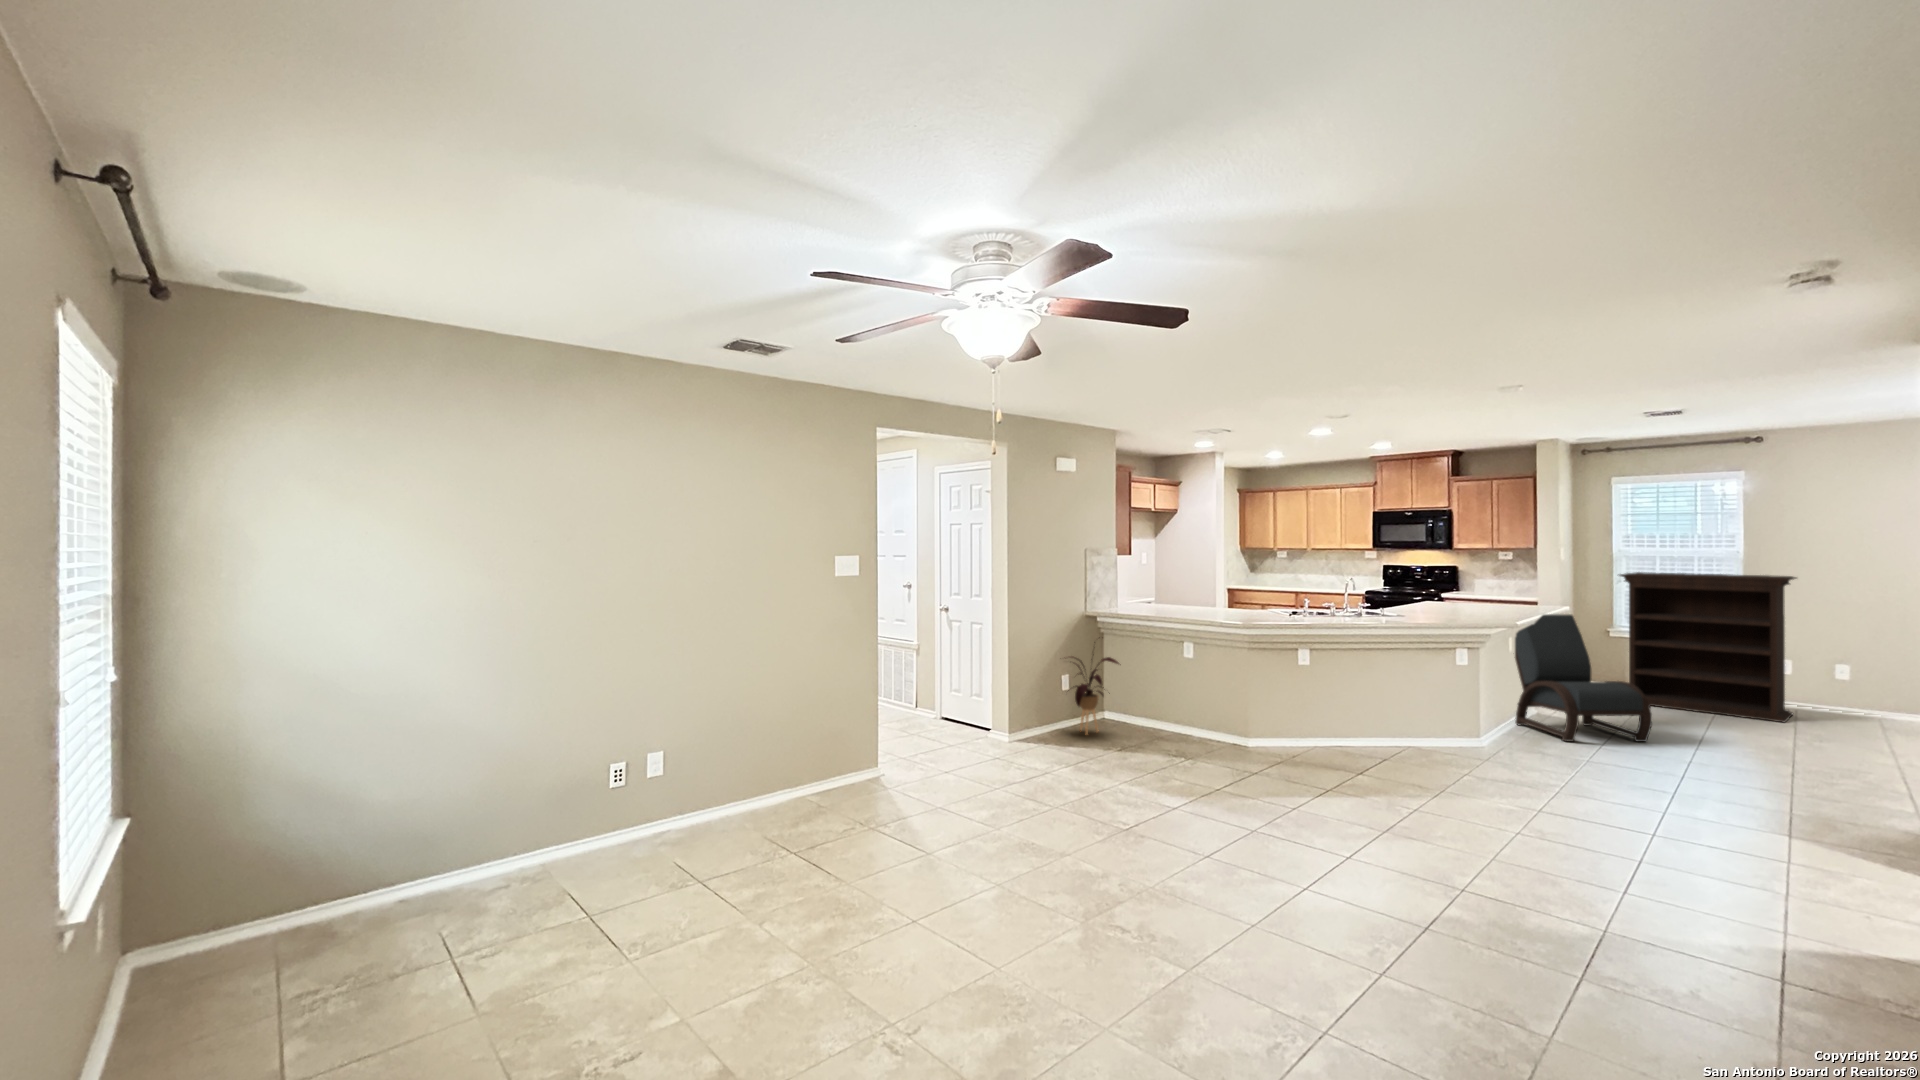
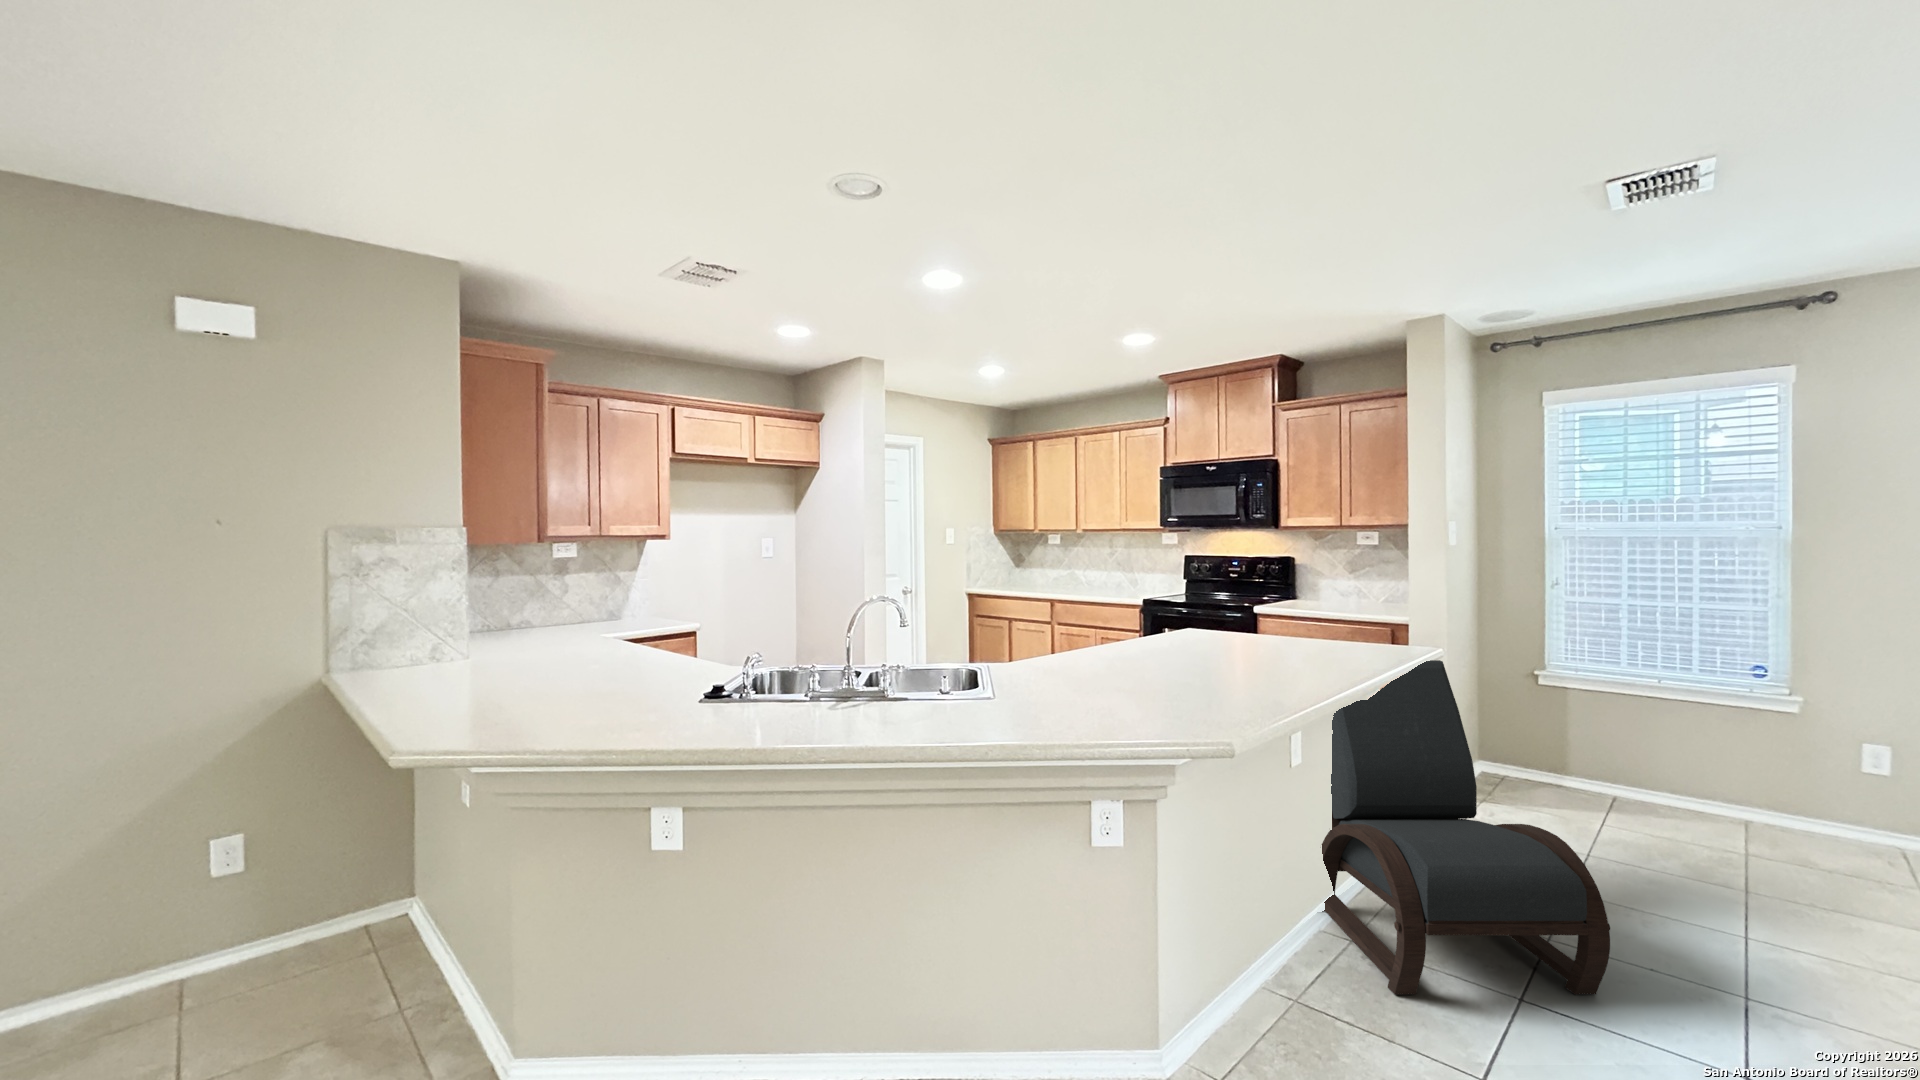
bookshelf: present [1619,572,1796,722] -> none [1550,568,1916,898]
house plant: present [1071,654,1119,734] -> none [205,724,357,961]

